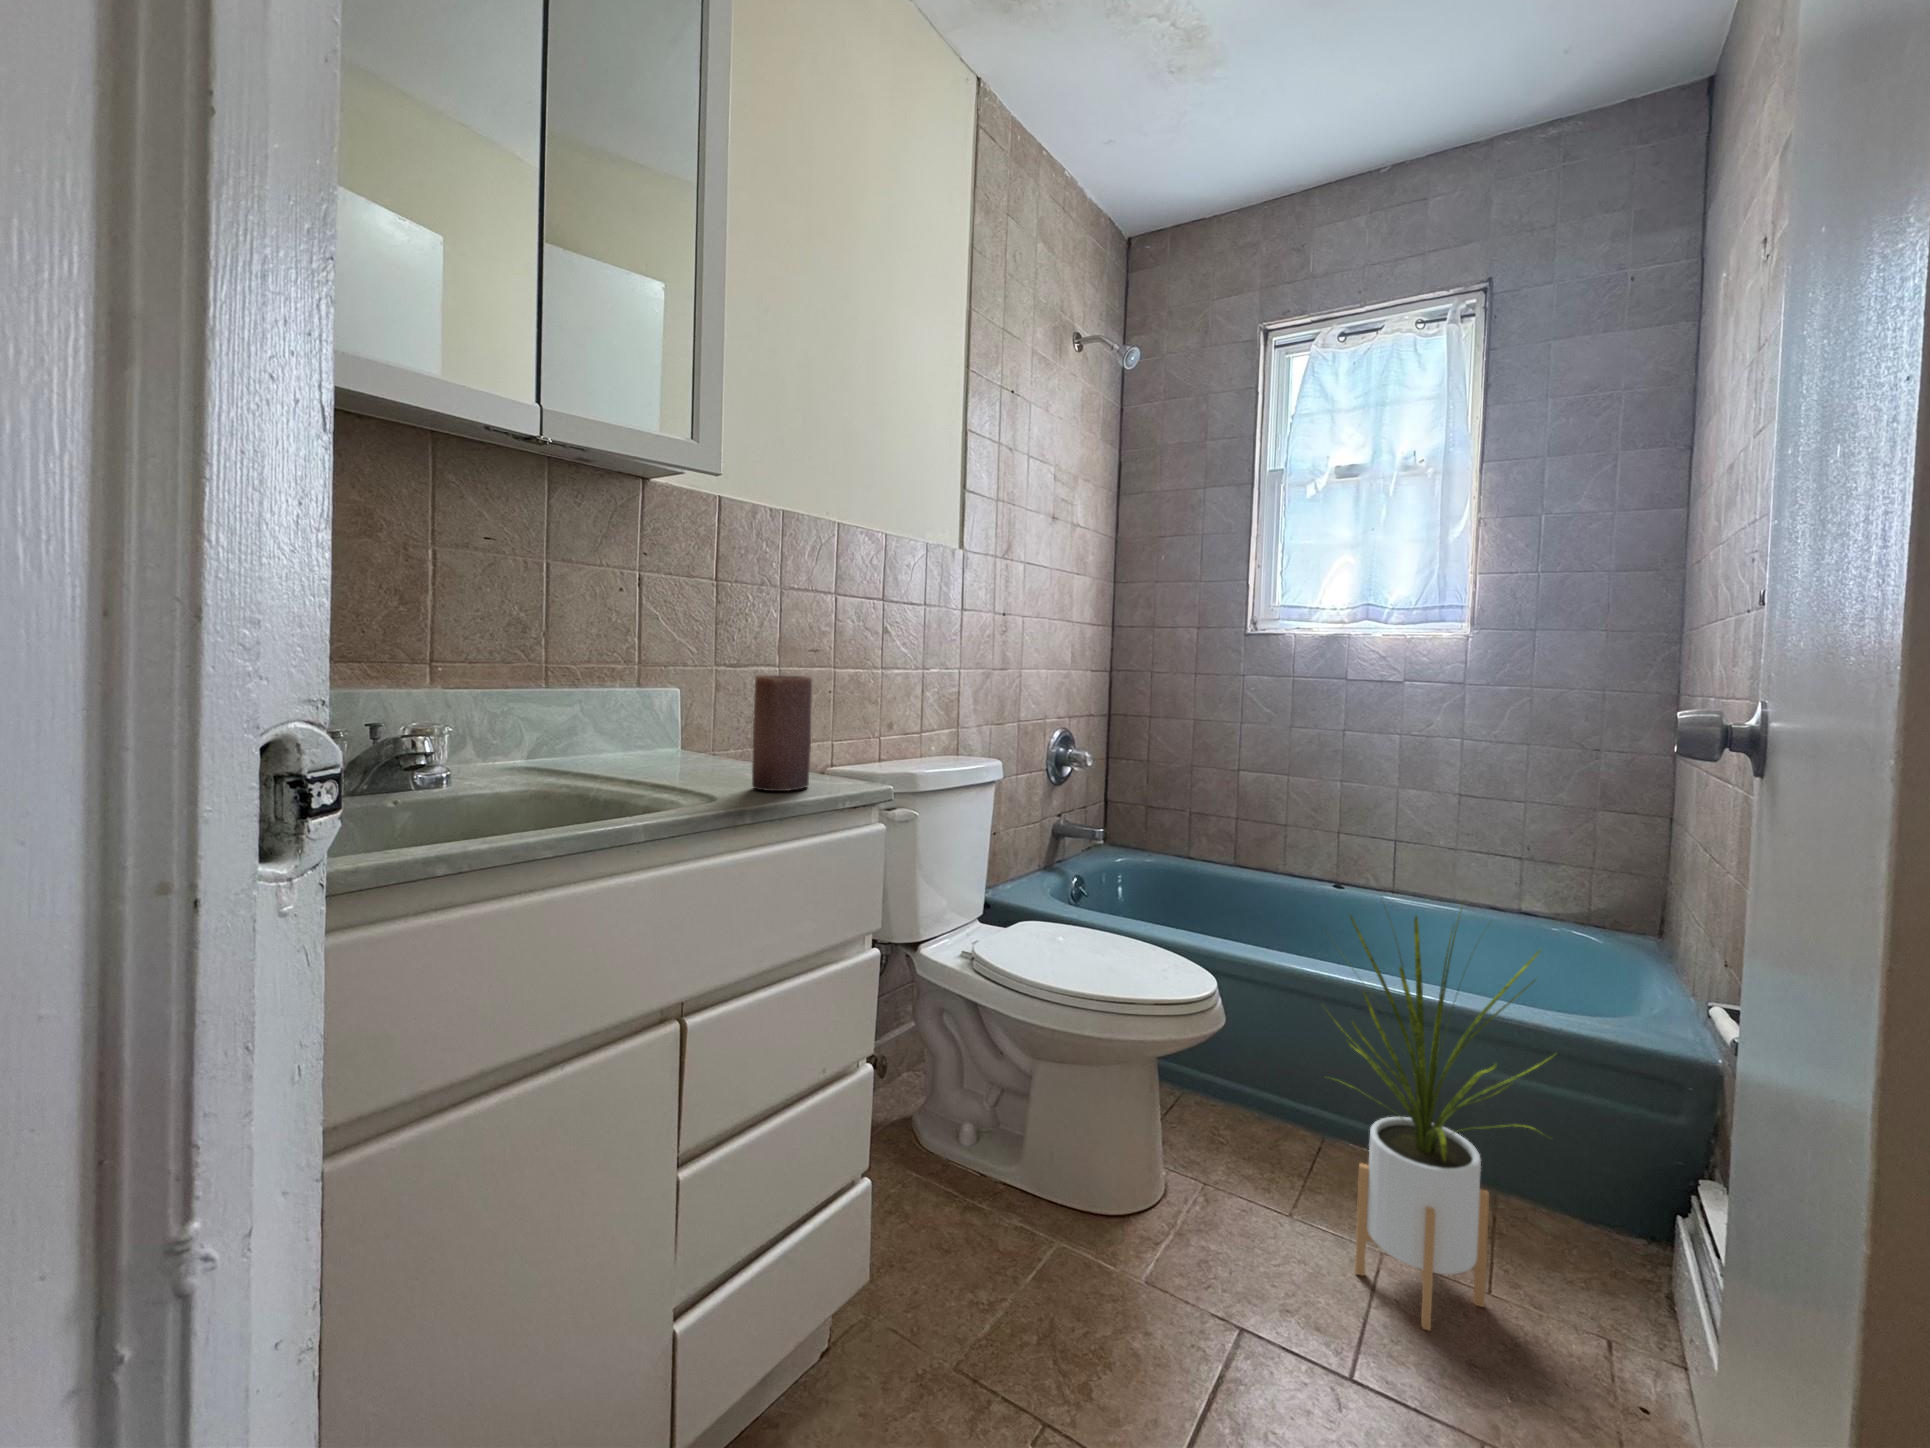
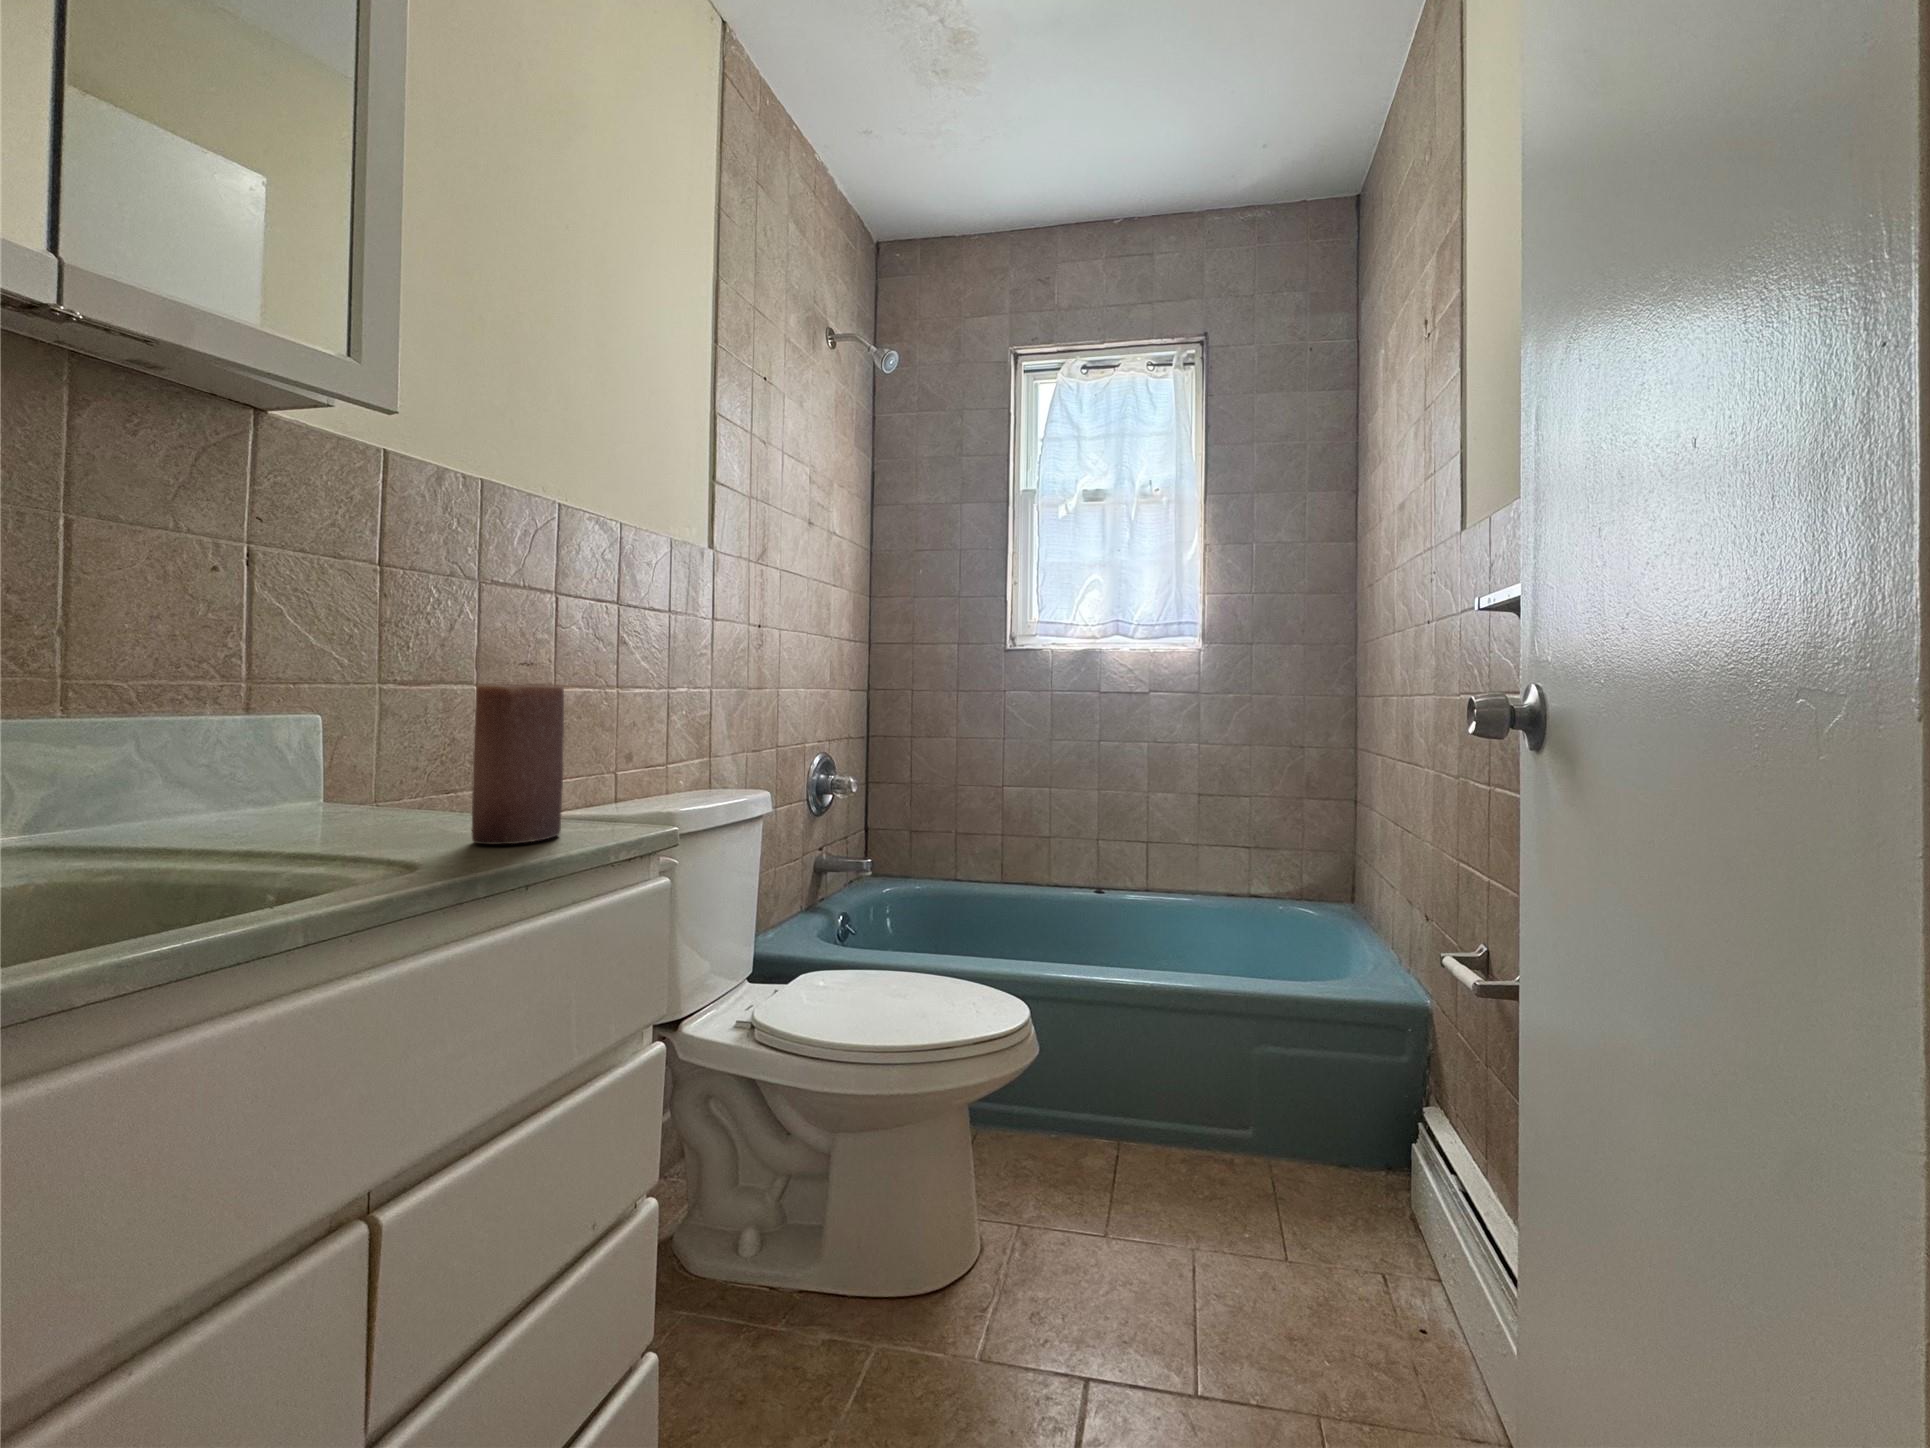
house plant: present [1329,915,1554,1330] -> none [1131,890,1343,1321]

